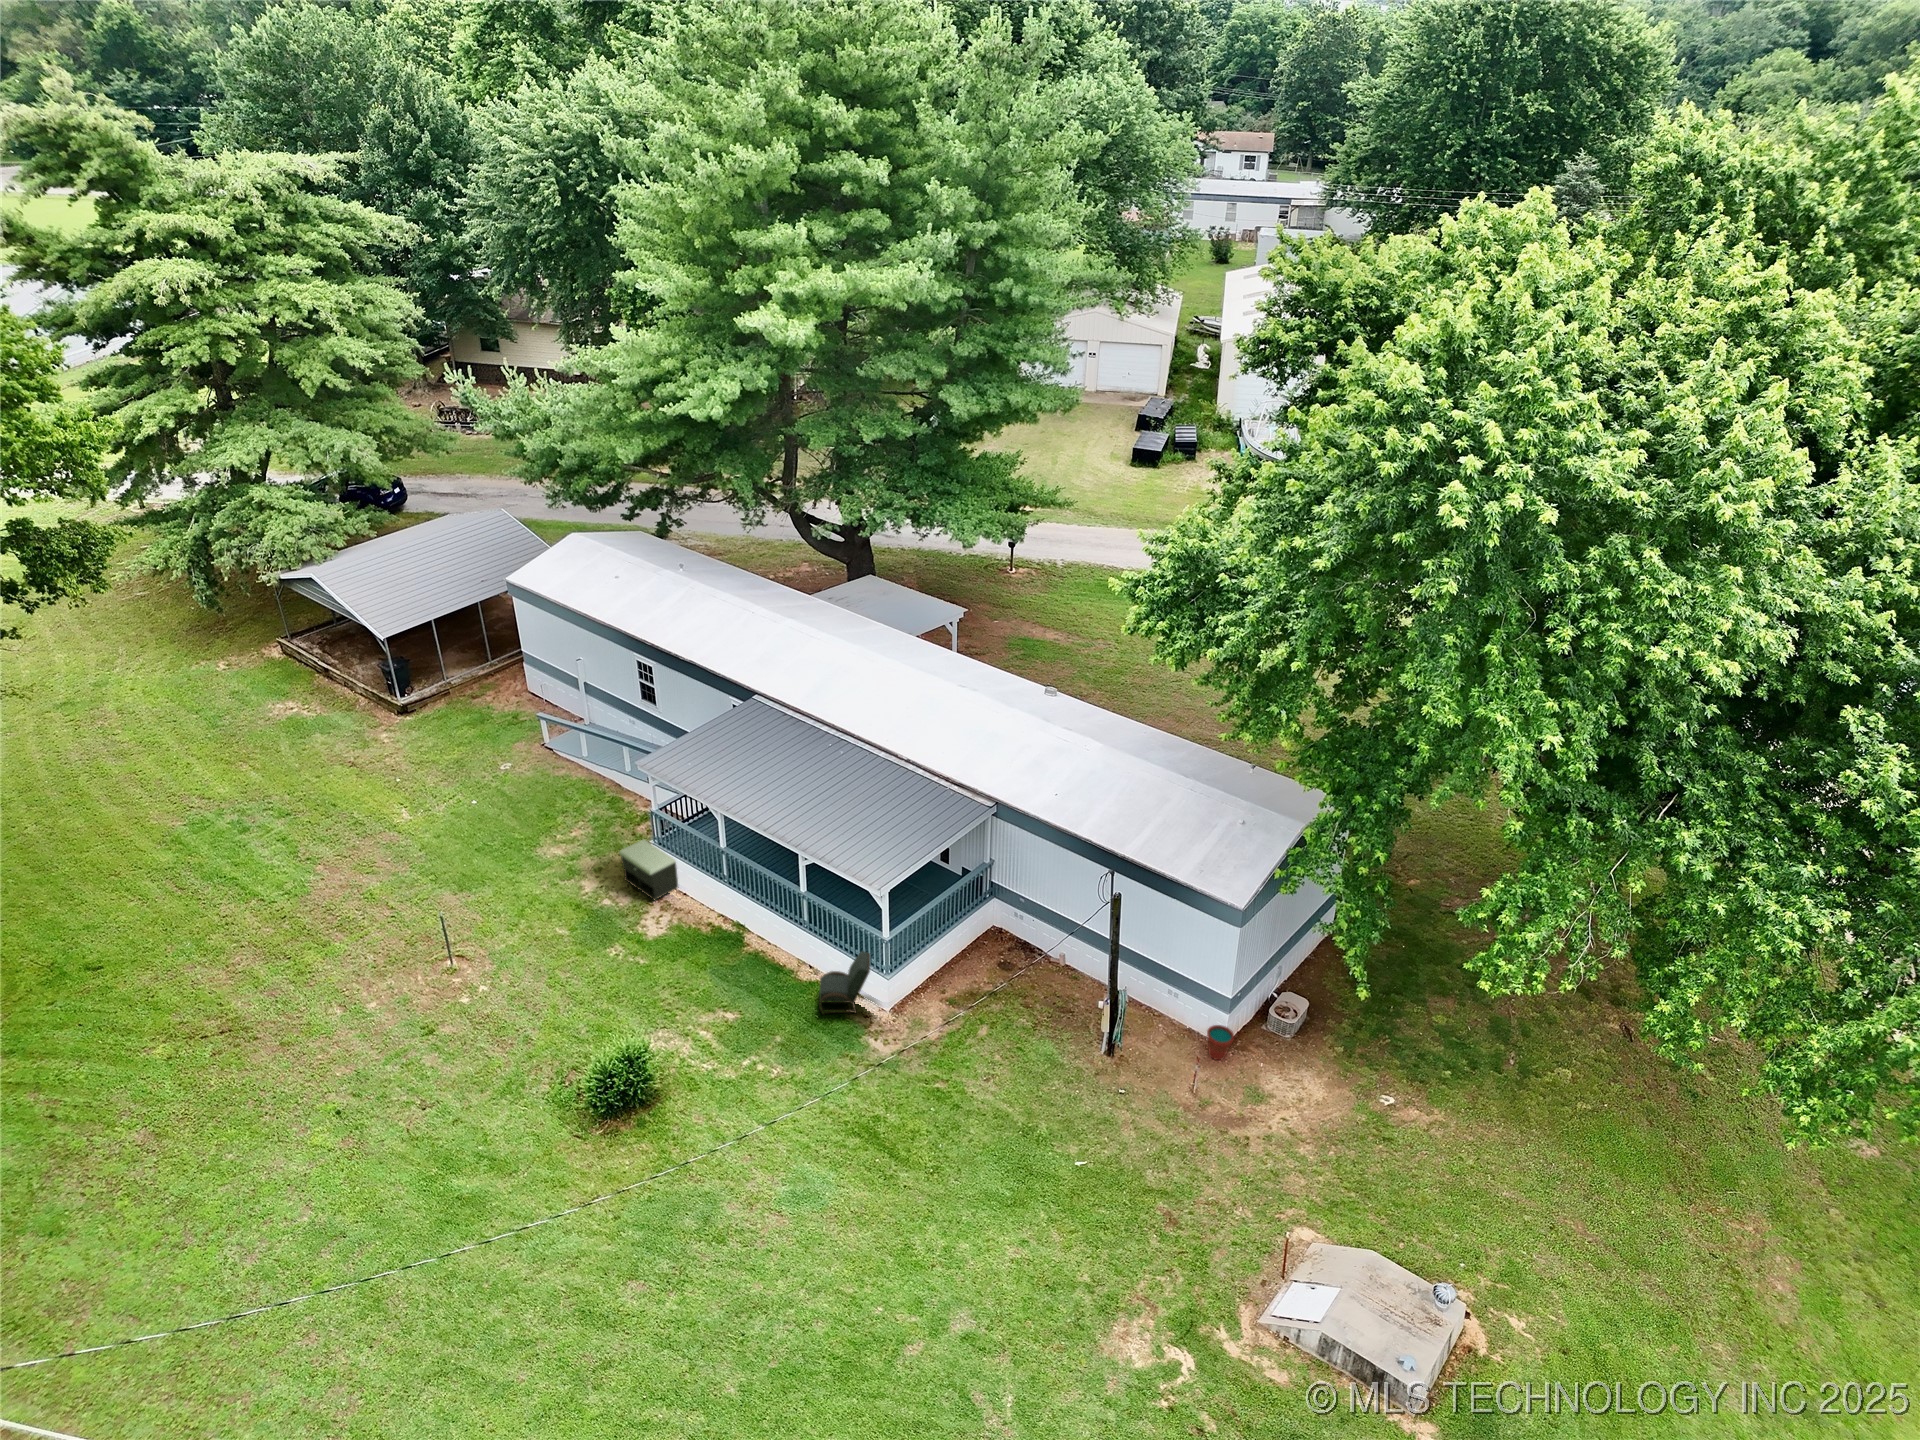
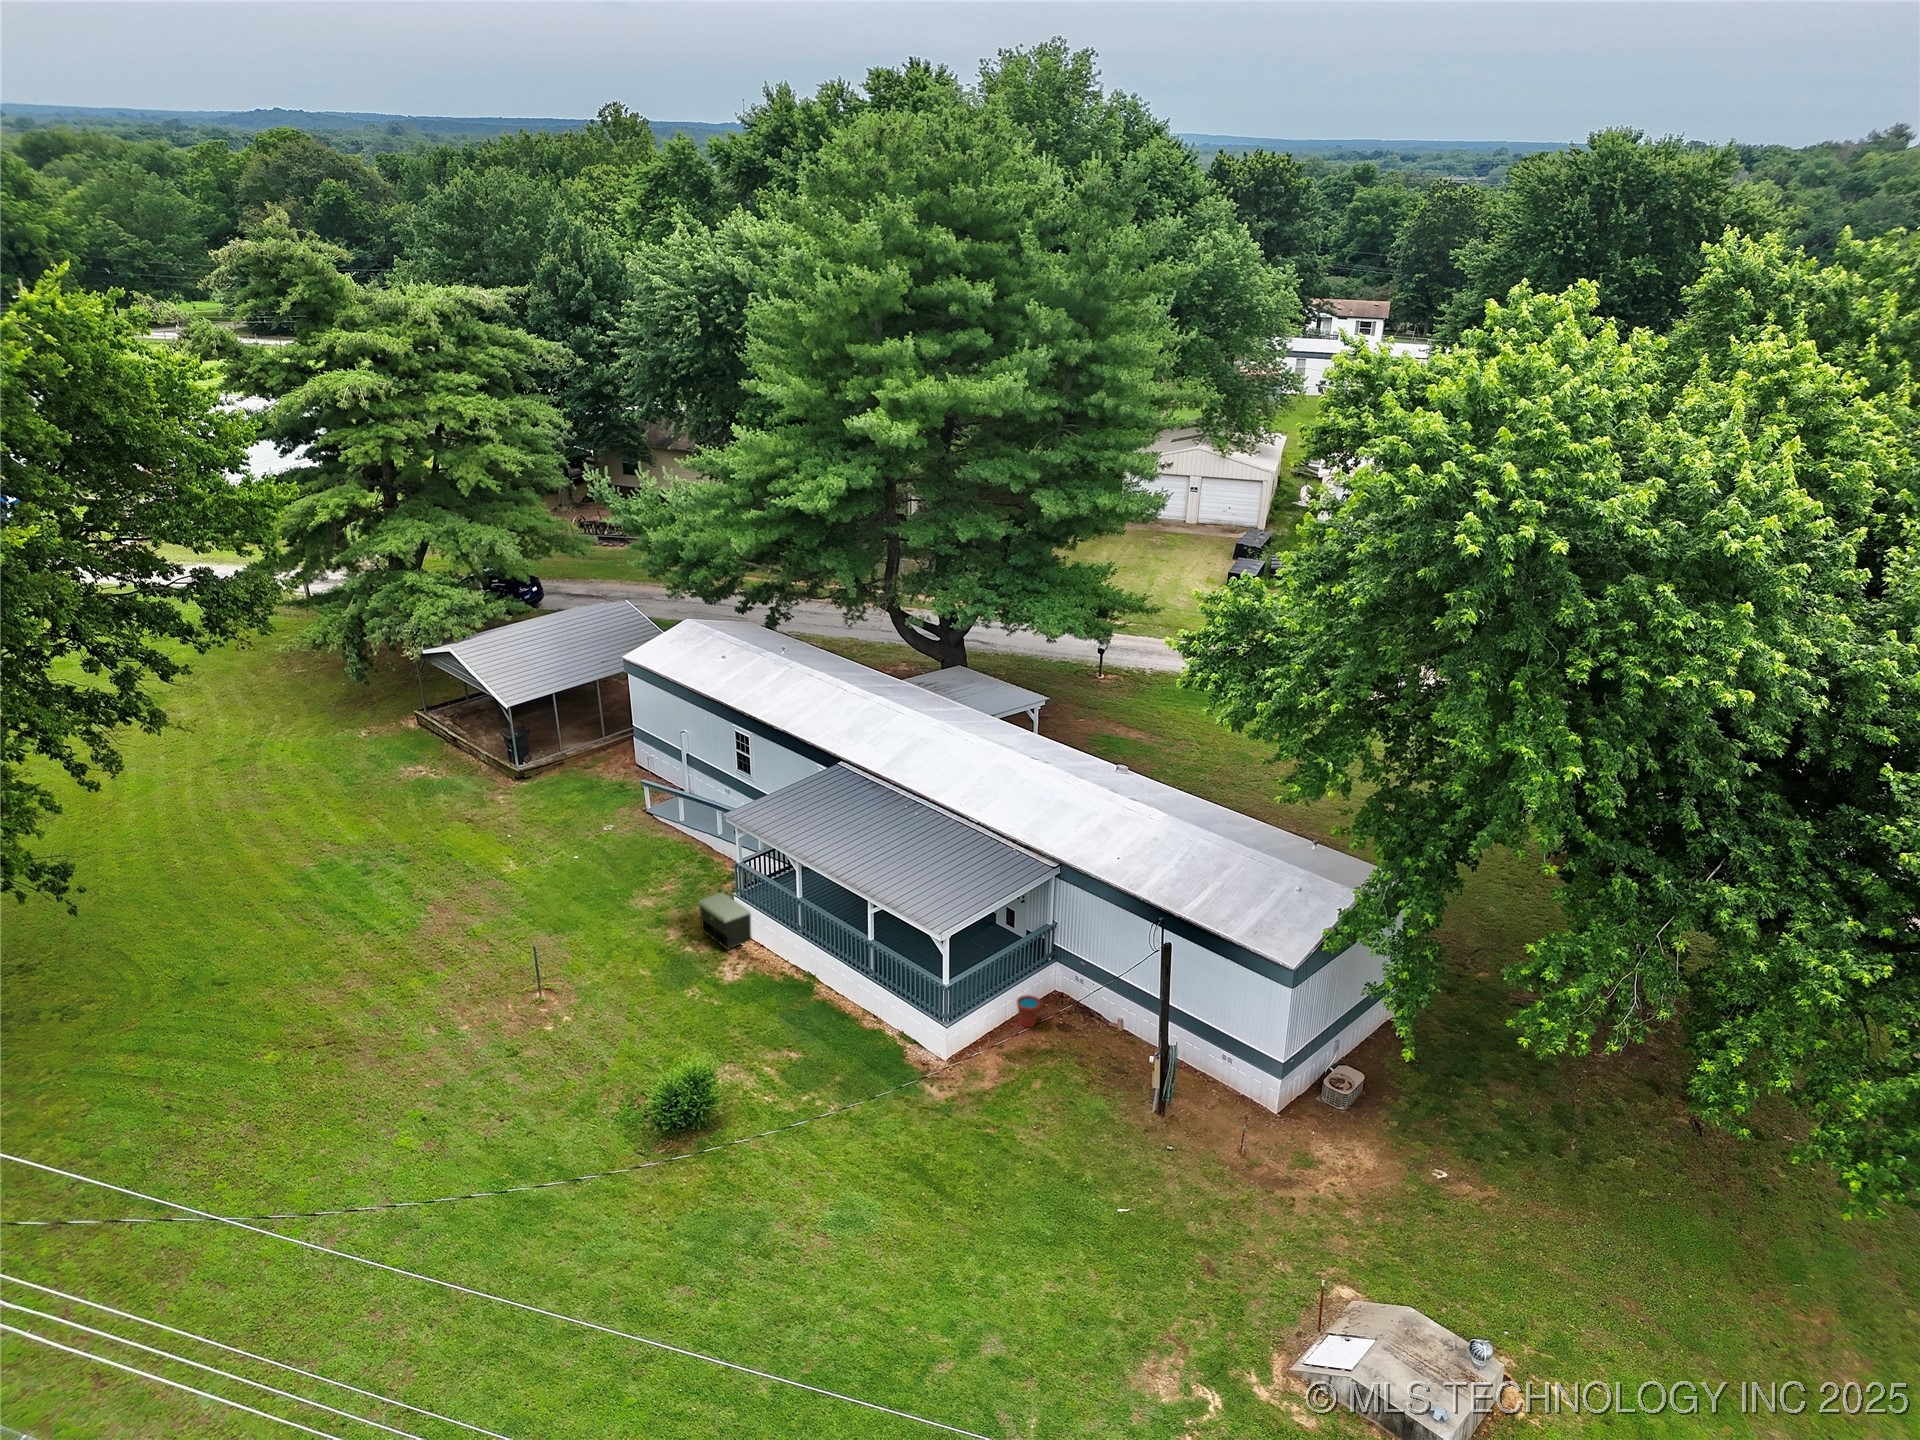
lounge chair: present [819,951,870,1014] -> none [873,997,926,1060]
bucket: present [1207,1025,1234,1060] -> present [1017,995,1041,1027]

